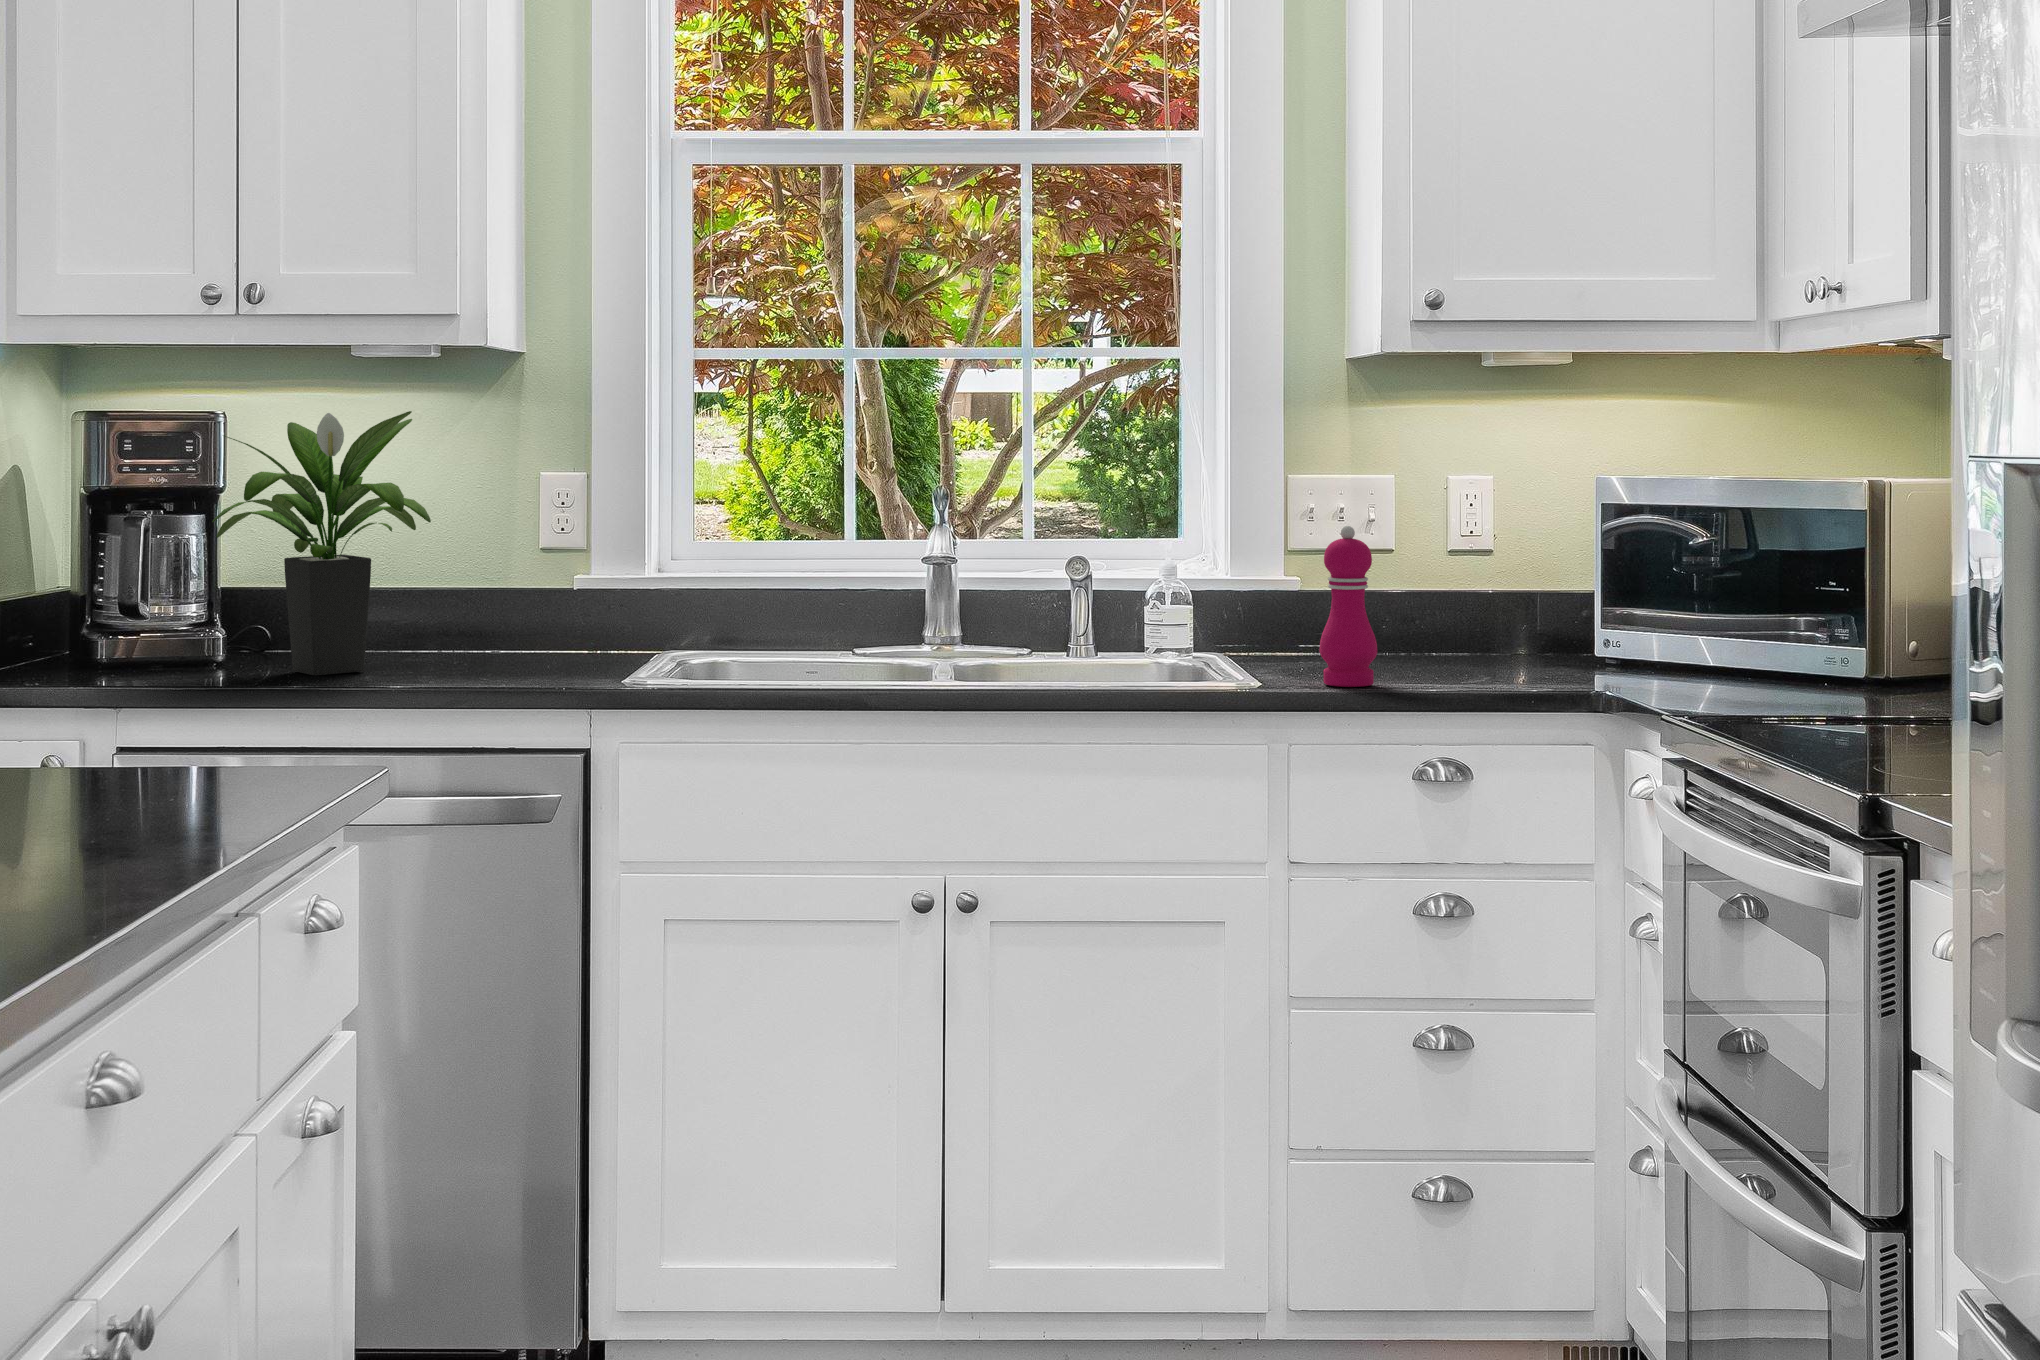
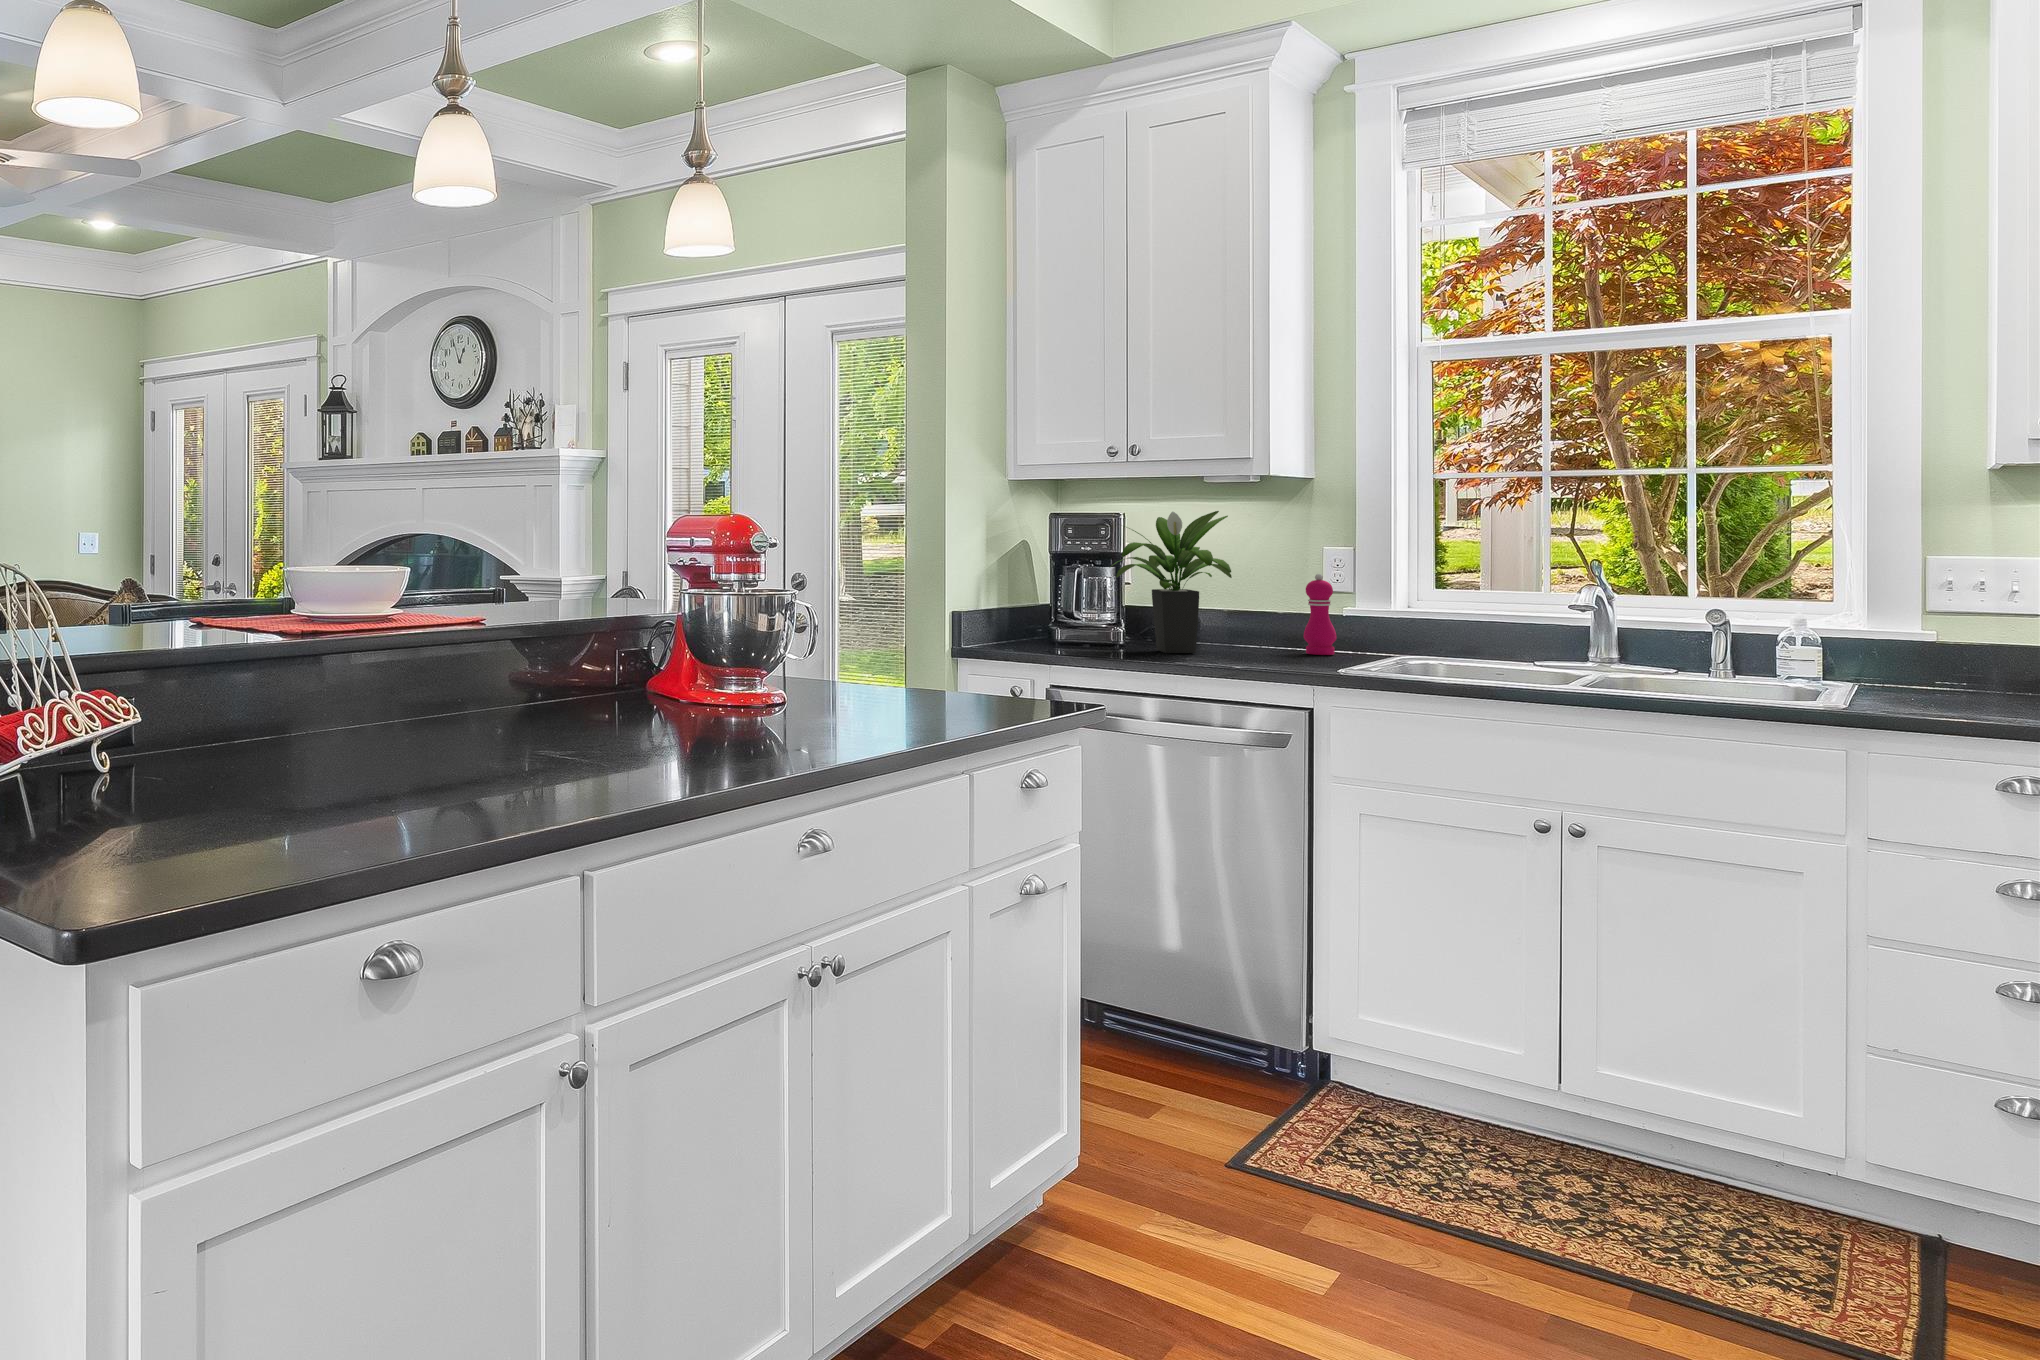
pepper mill: present [1319,526,1377,687] -> present [1304,574,1337,655]

